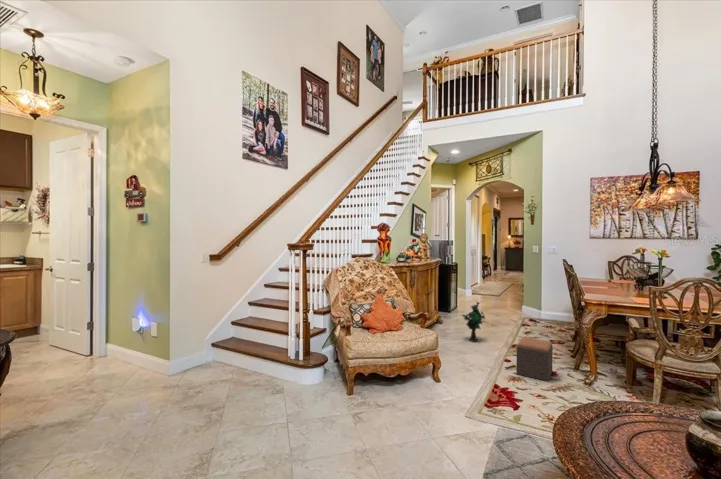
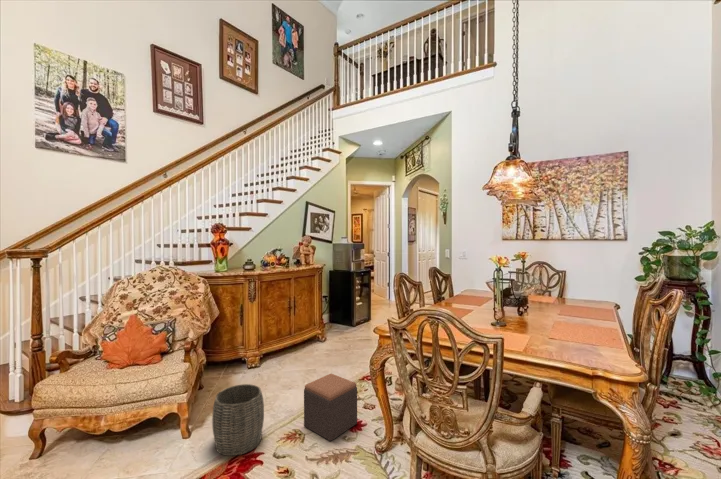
decorative plant: present [463,302,485,342] -> none [309,319,338,369]
woven basket: none [467,344,504,390] -> present [212,384,264,456]

